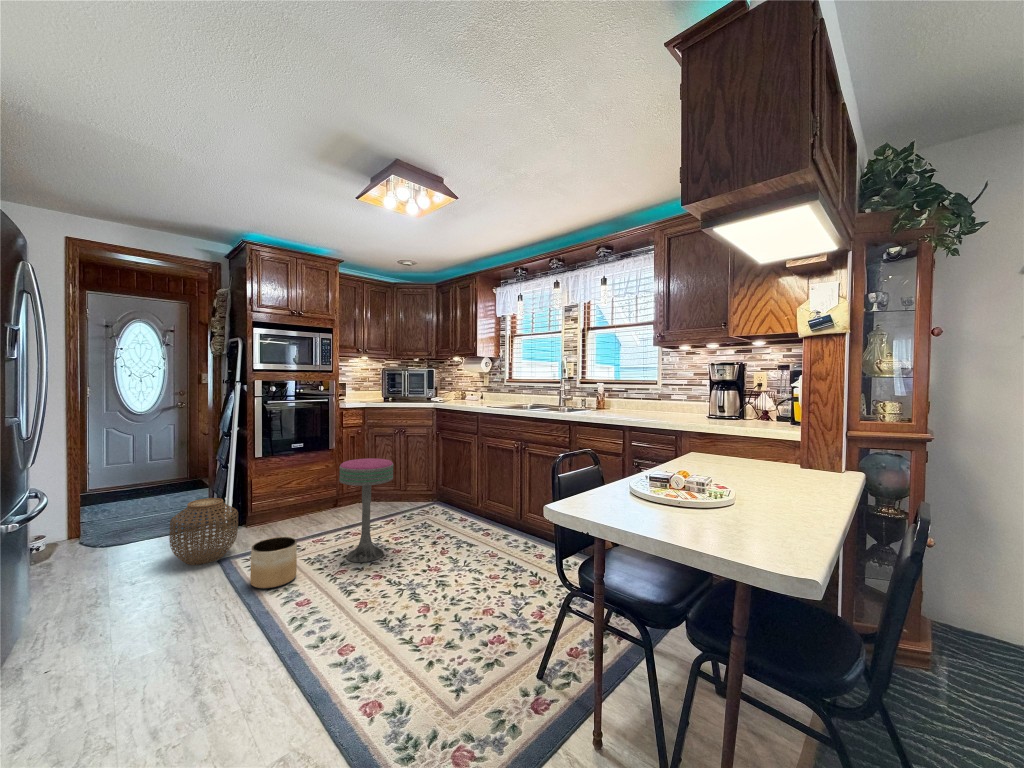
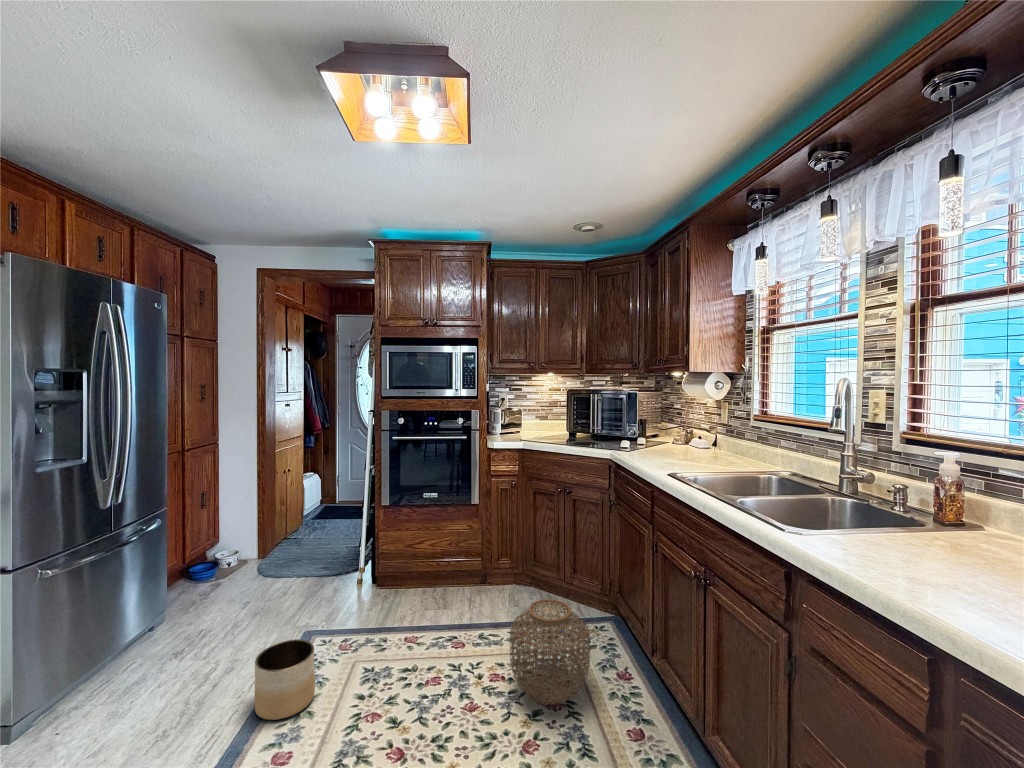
bar stool: present [339,458,393,562] -> none [369,547,450,724]
woven basket: present [169,498,238,565] -> present [510,599,590,705]

